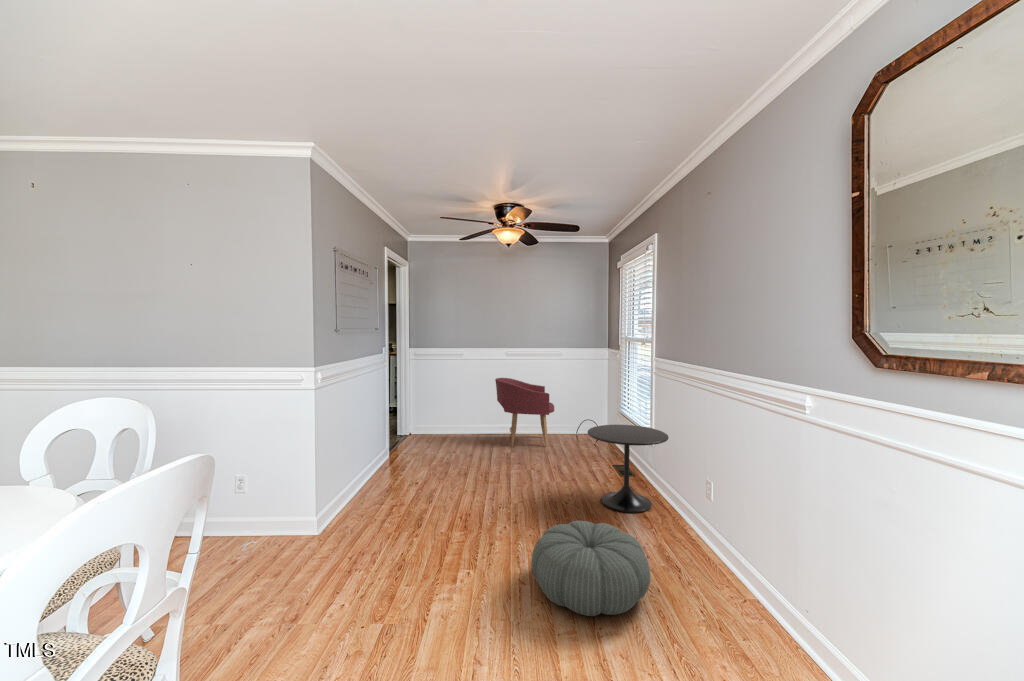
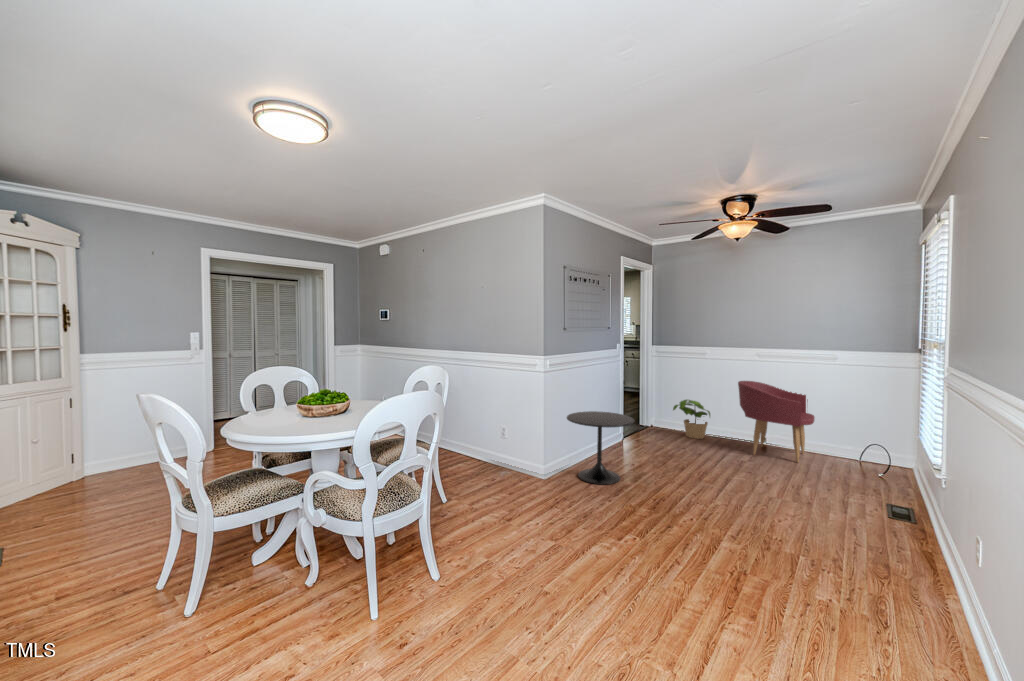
potted plant: none [433,402,468,440] -> present [673,400,710,439]
side table: present [588,425,669,513] -> present [567,411,634,485]
pouf: present [531,521,651,616] -> none [682,522,817,620]

